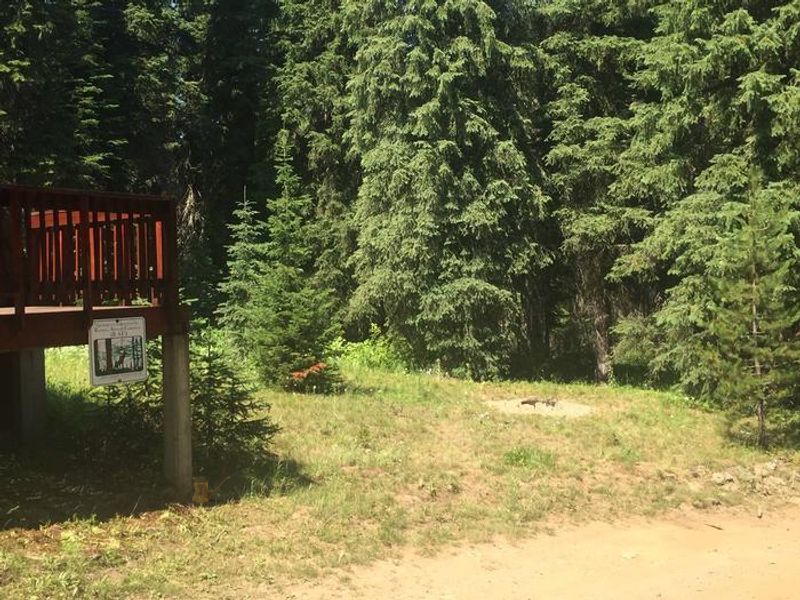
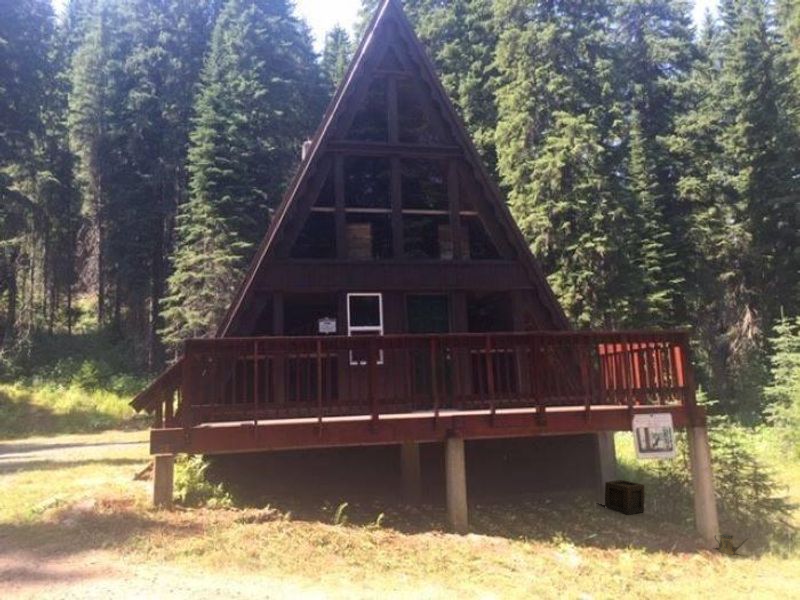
wooden crate: none [23,413,85,464] -> present [605,480,644,515]

